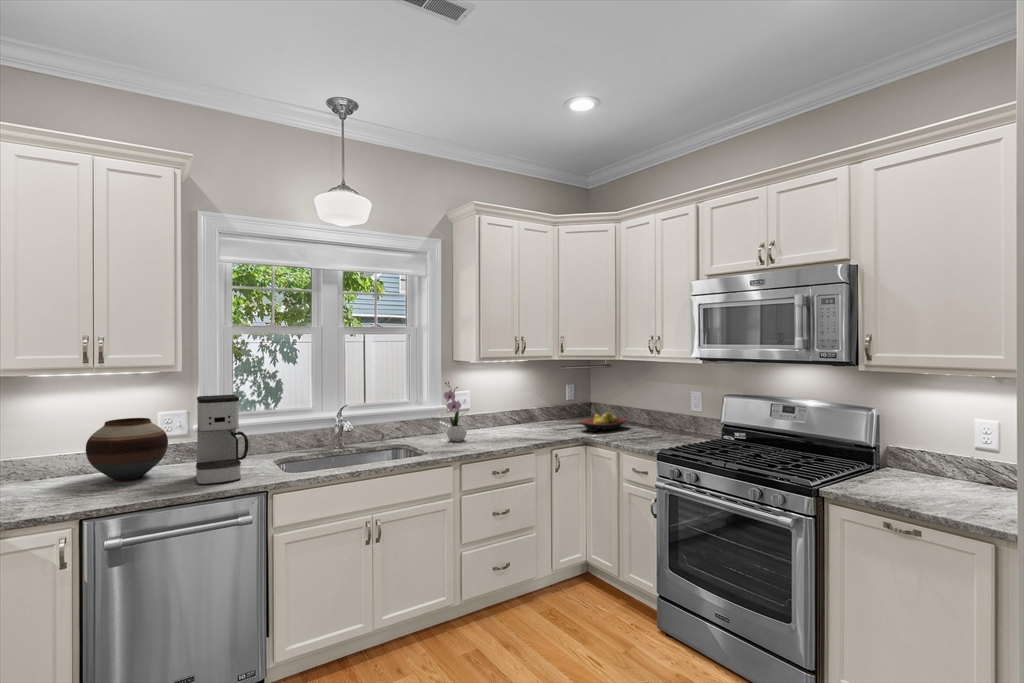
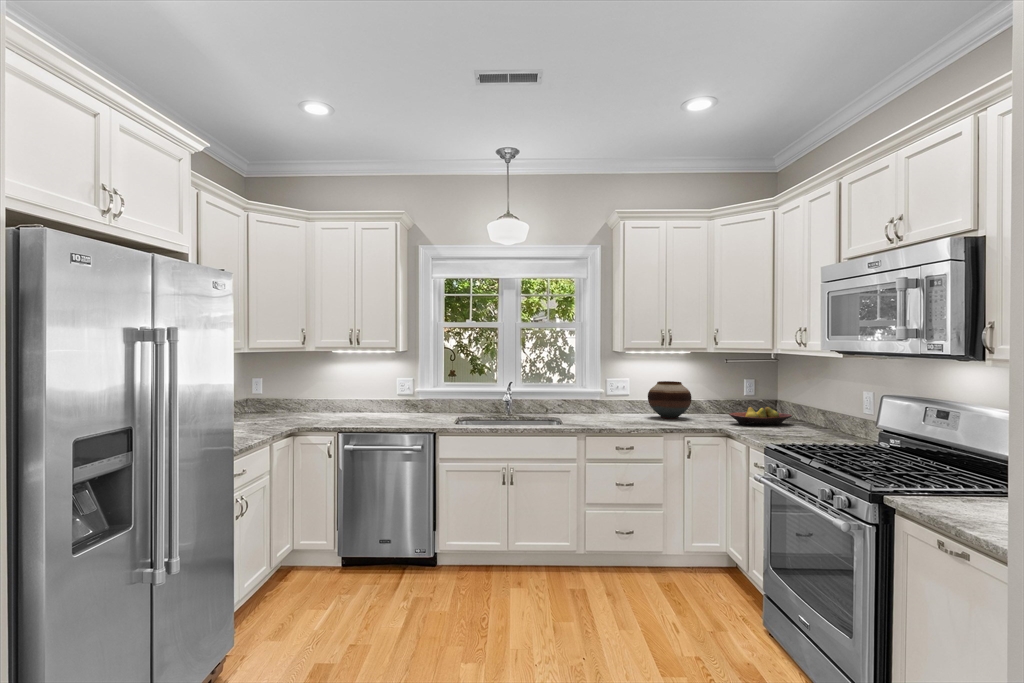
flower arrangement: present [444,382,467,442] -> none [590,368,614,420]
coffee maker: present [196,395,249,485] -> none [396,367,429,423]
vase: present [86,418,168,481] -> present [648,381,692,419]

